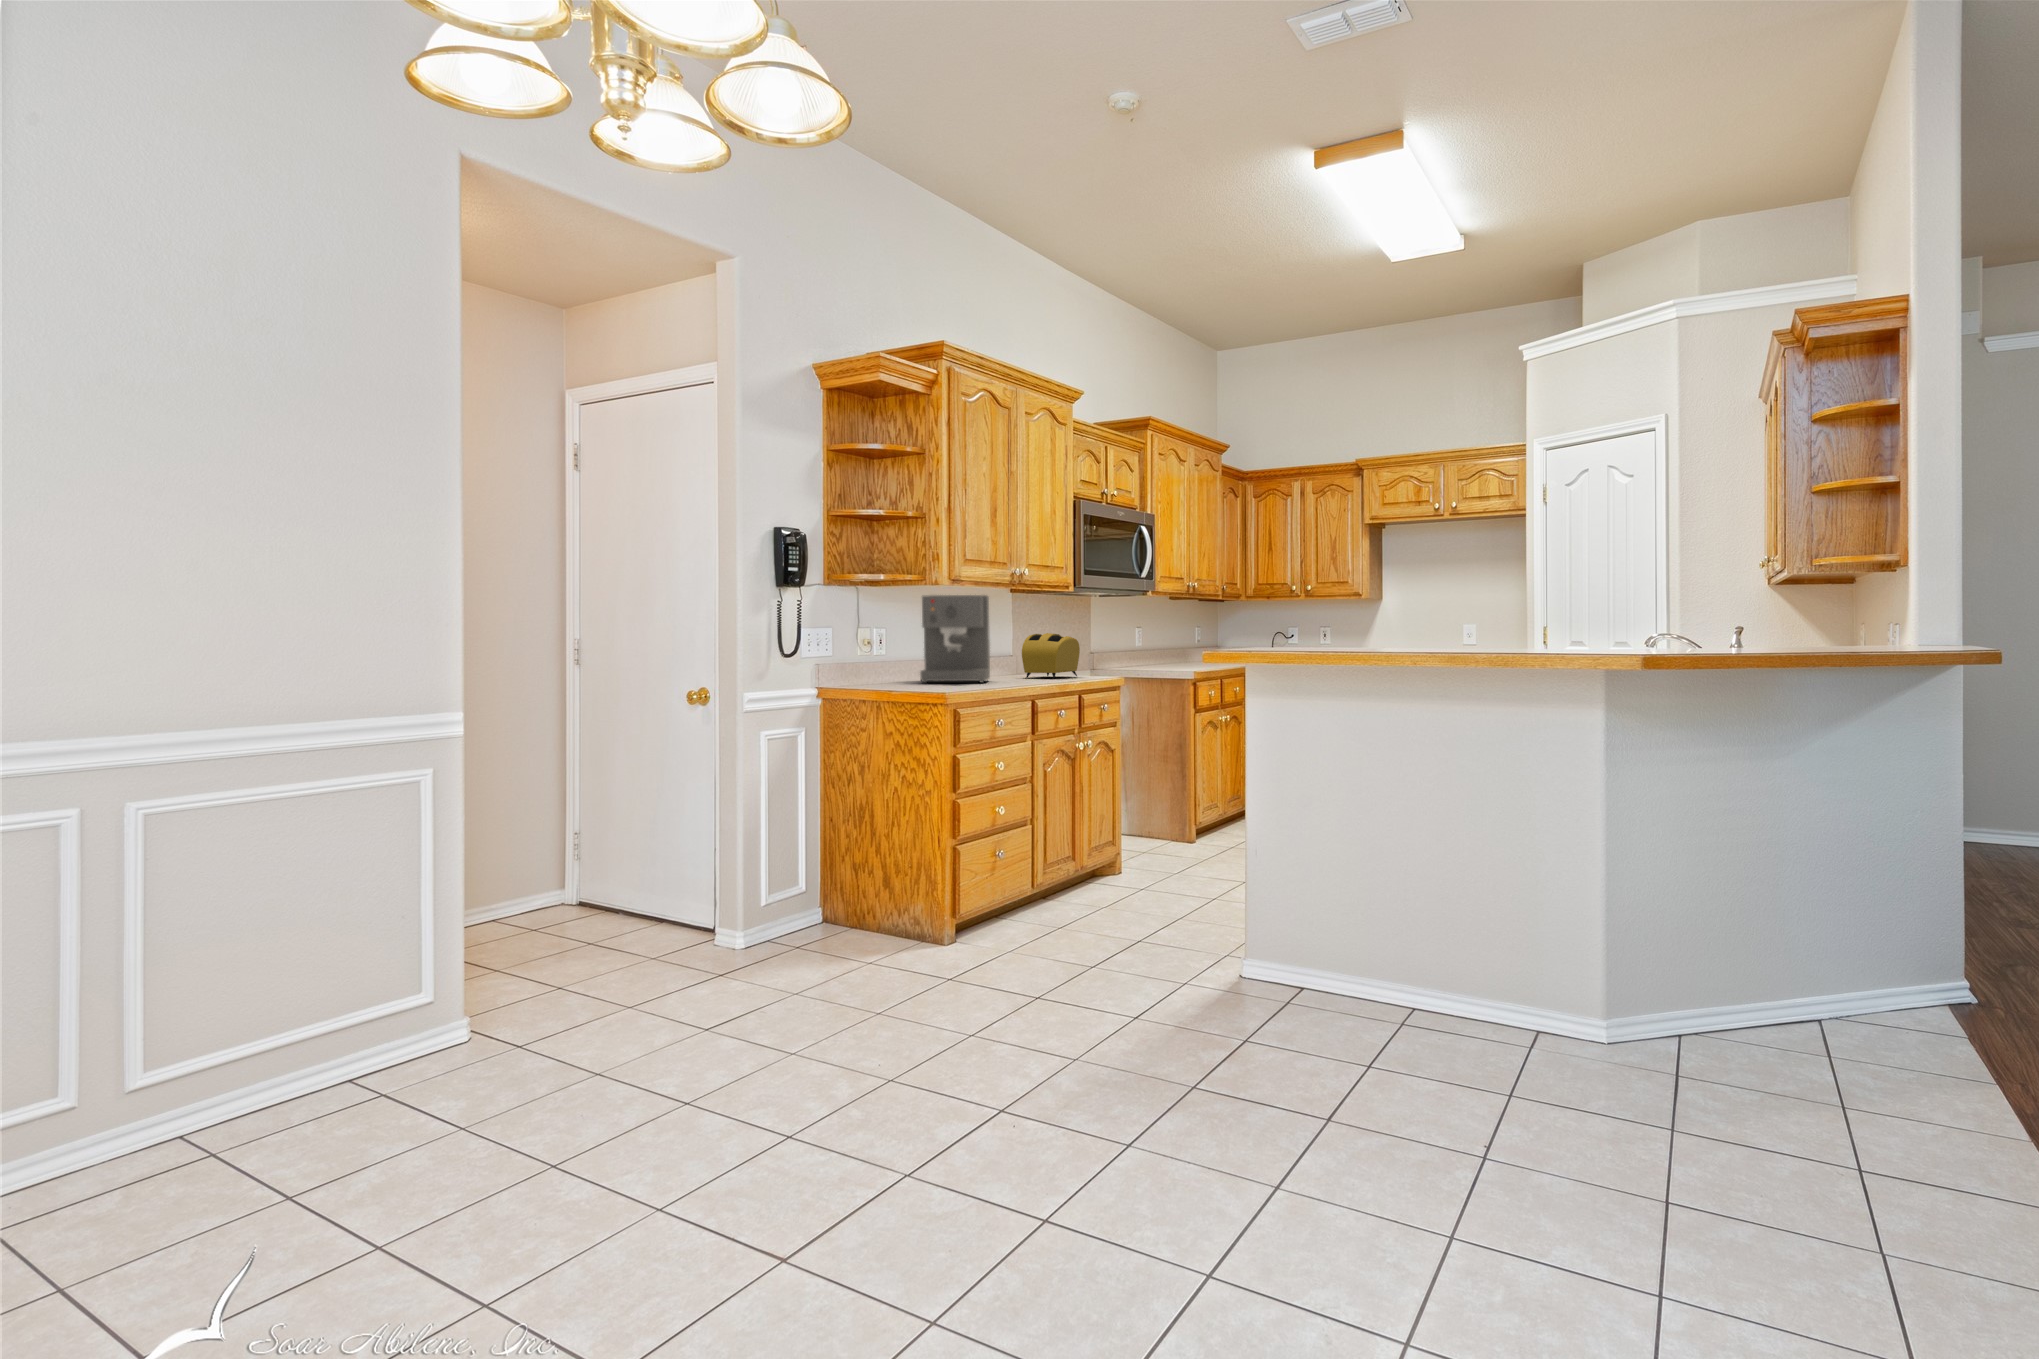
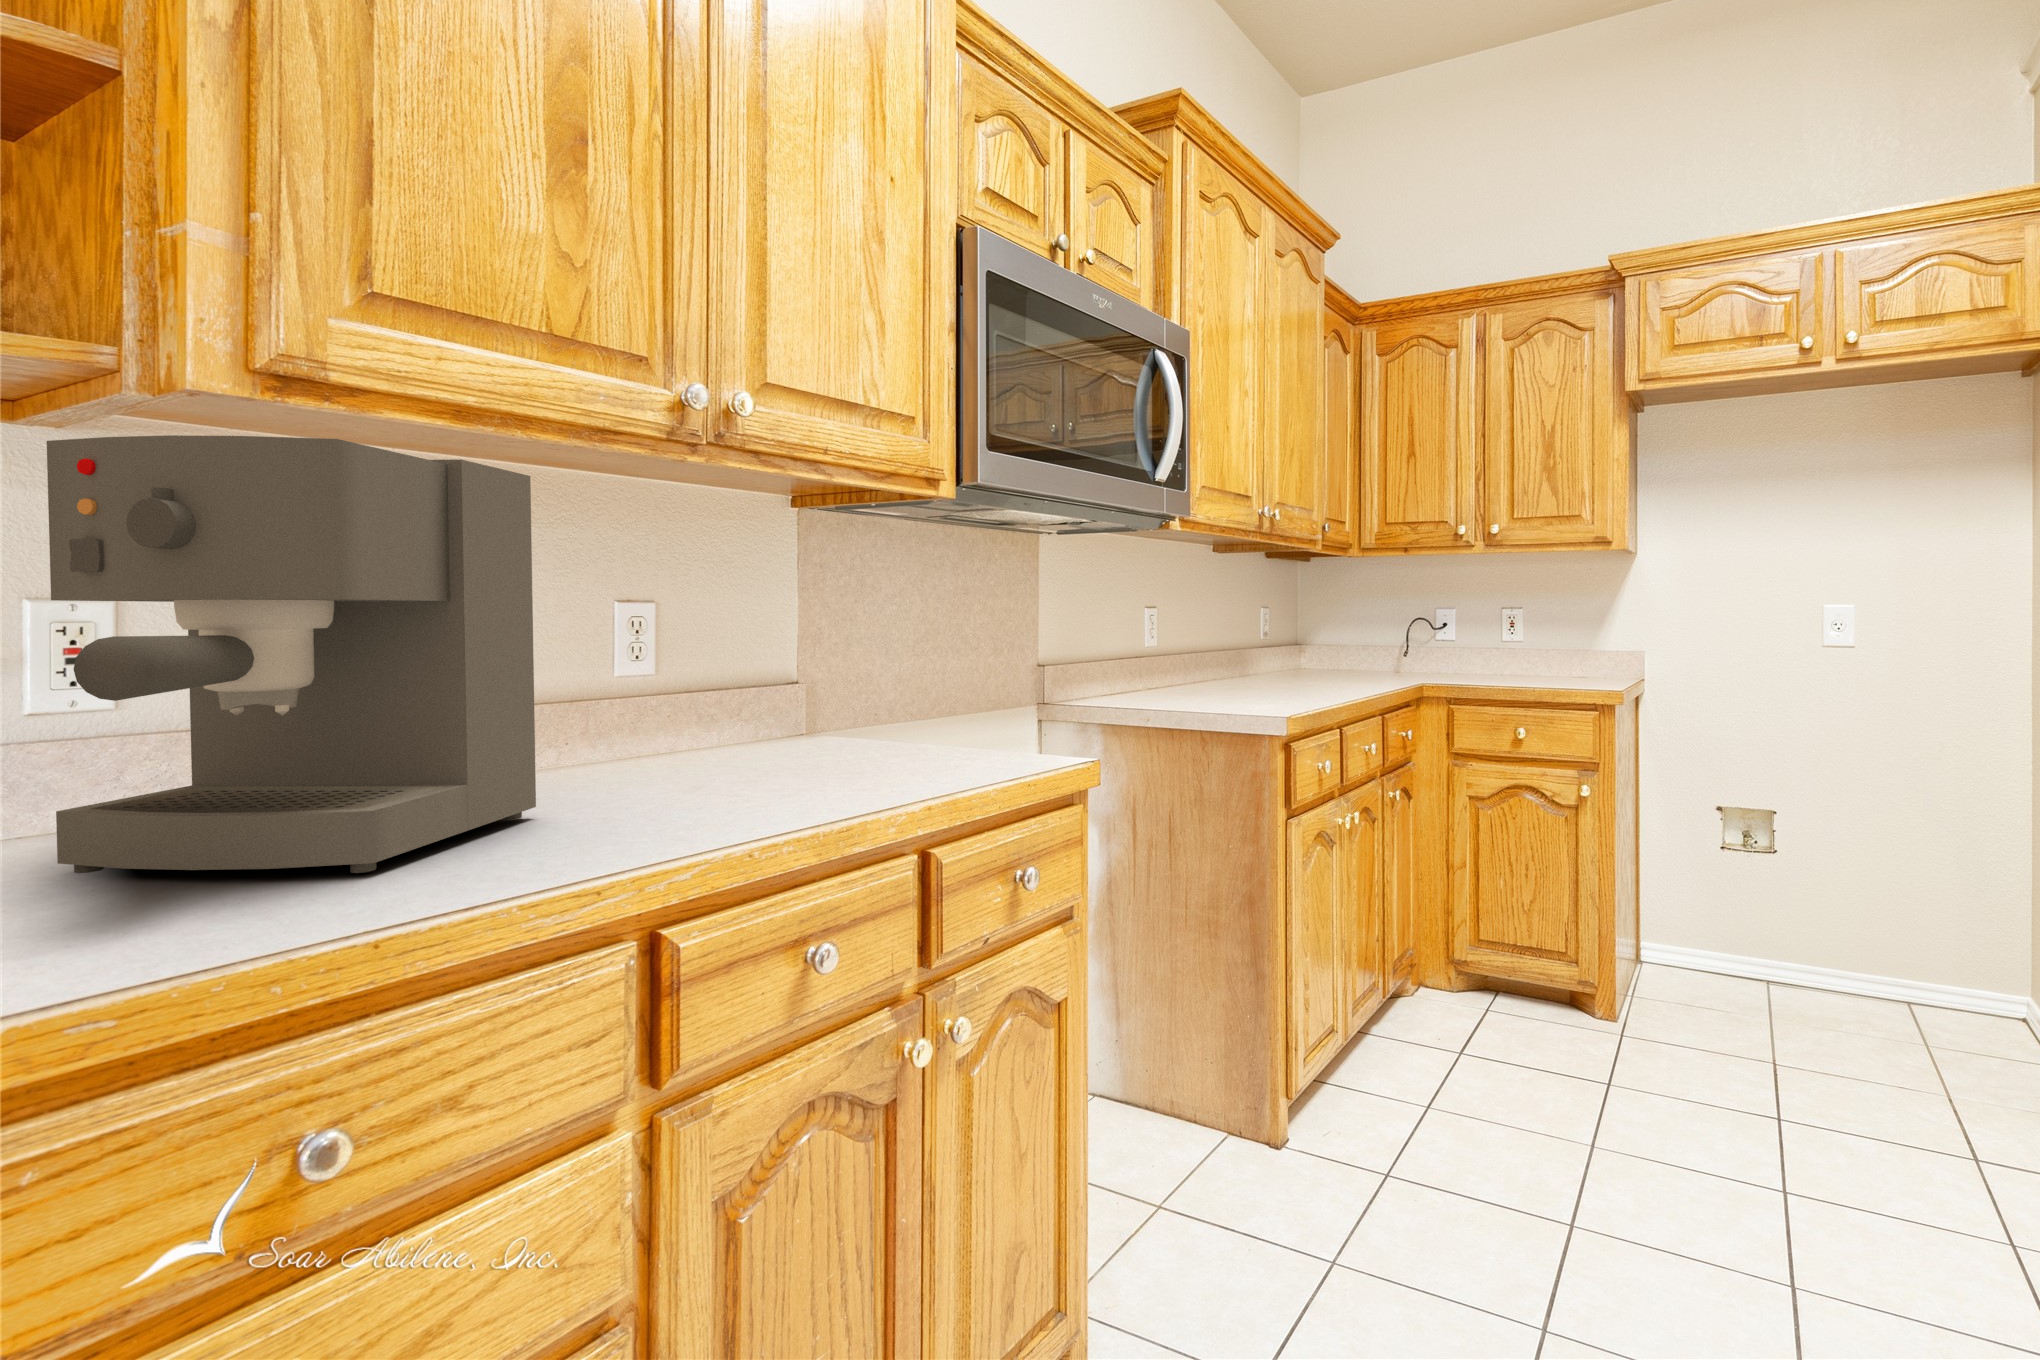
toaster: present [1022,633,1080,678] -> none [739,625,956,787]

